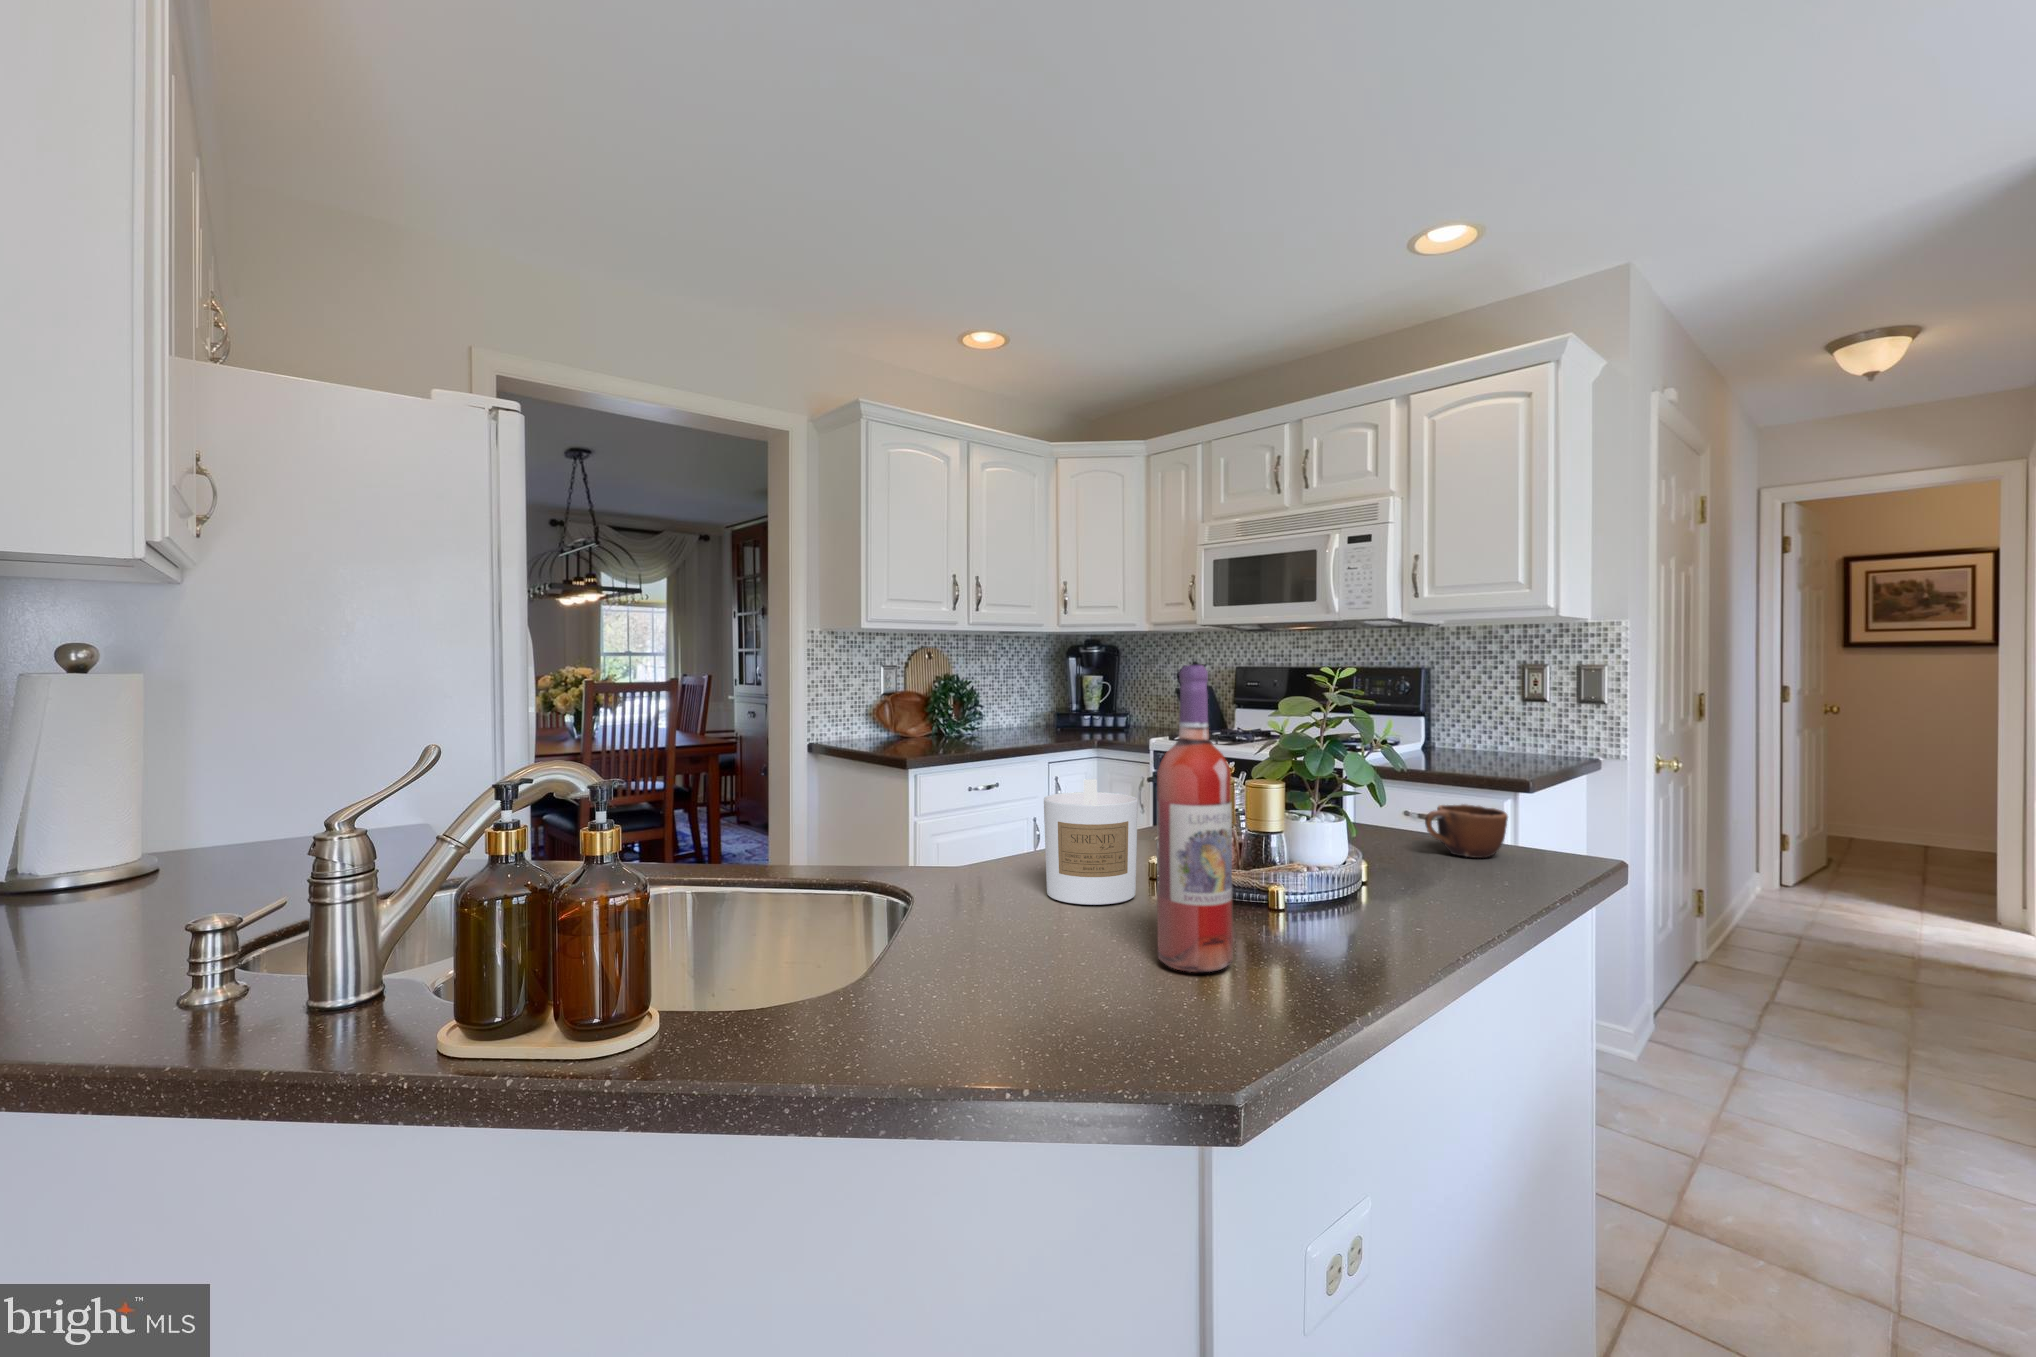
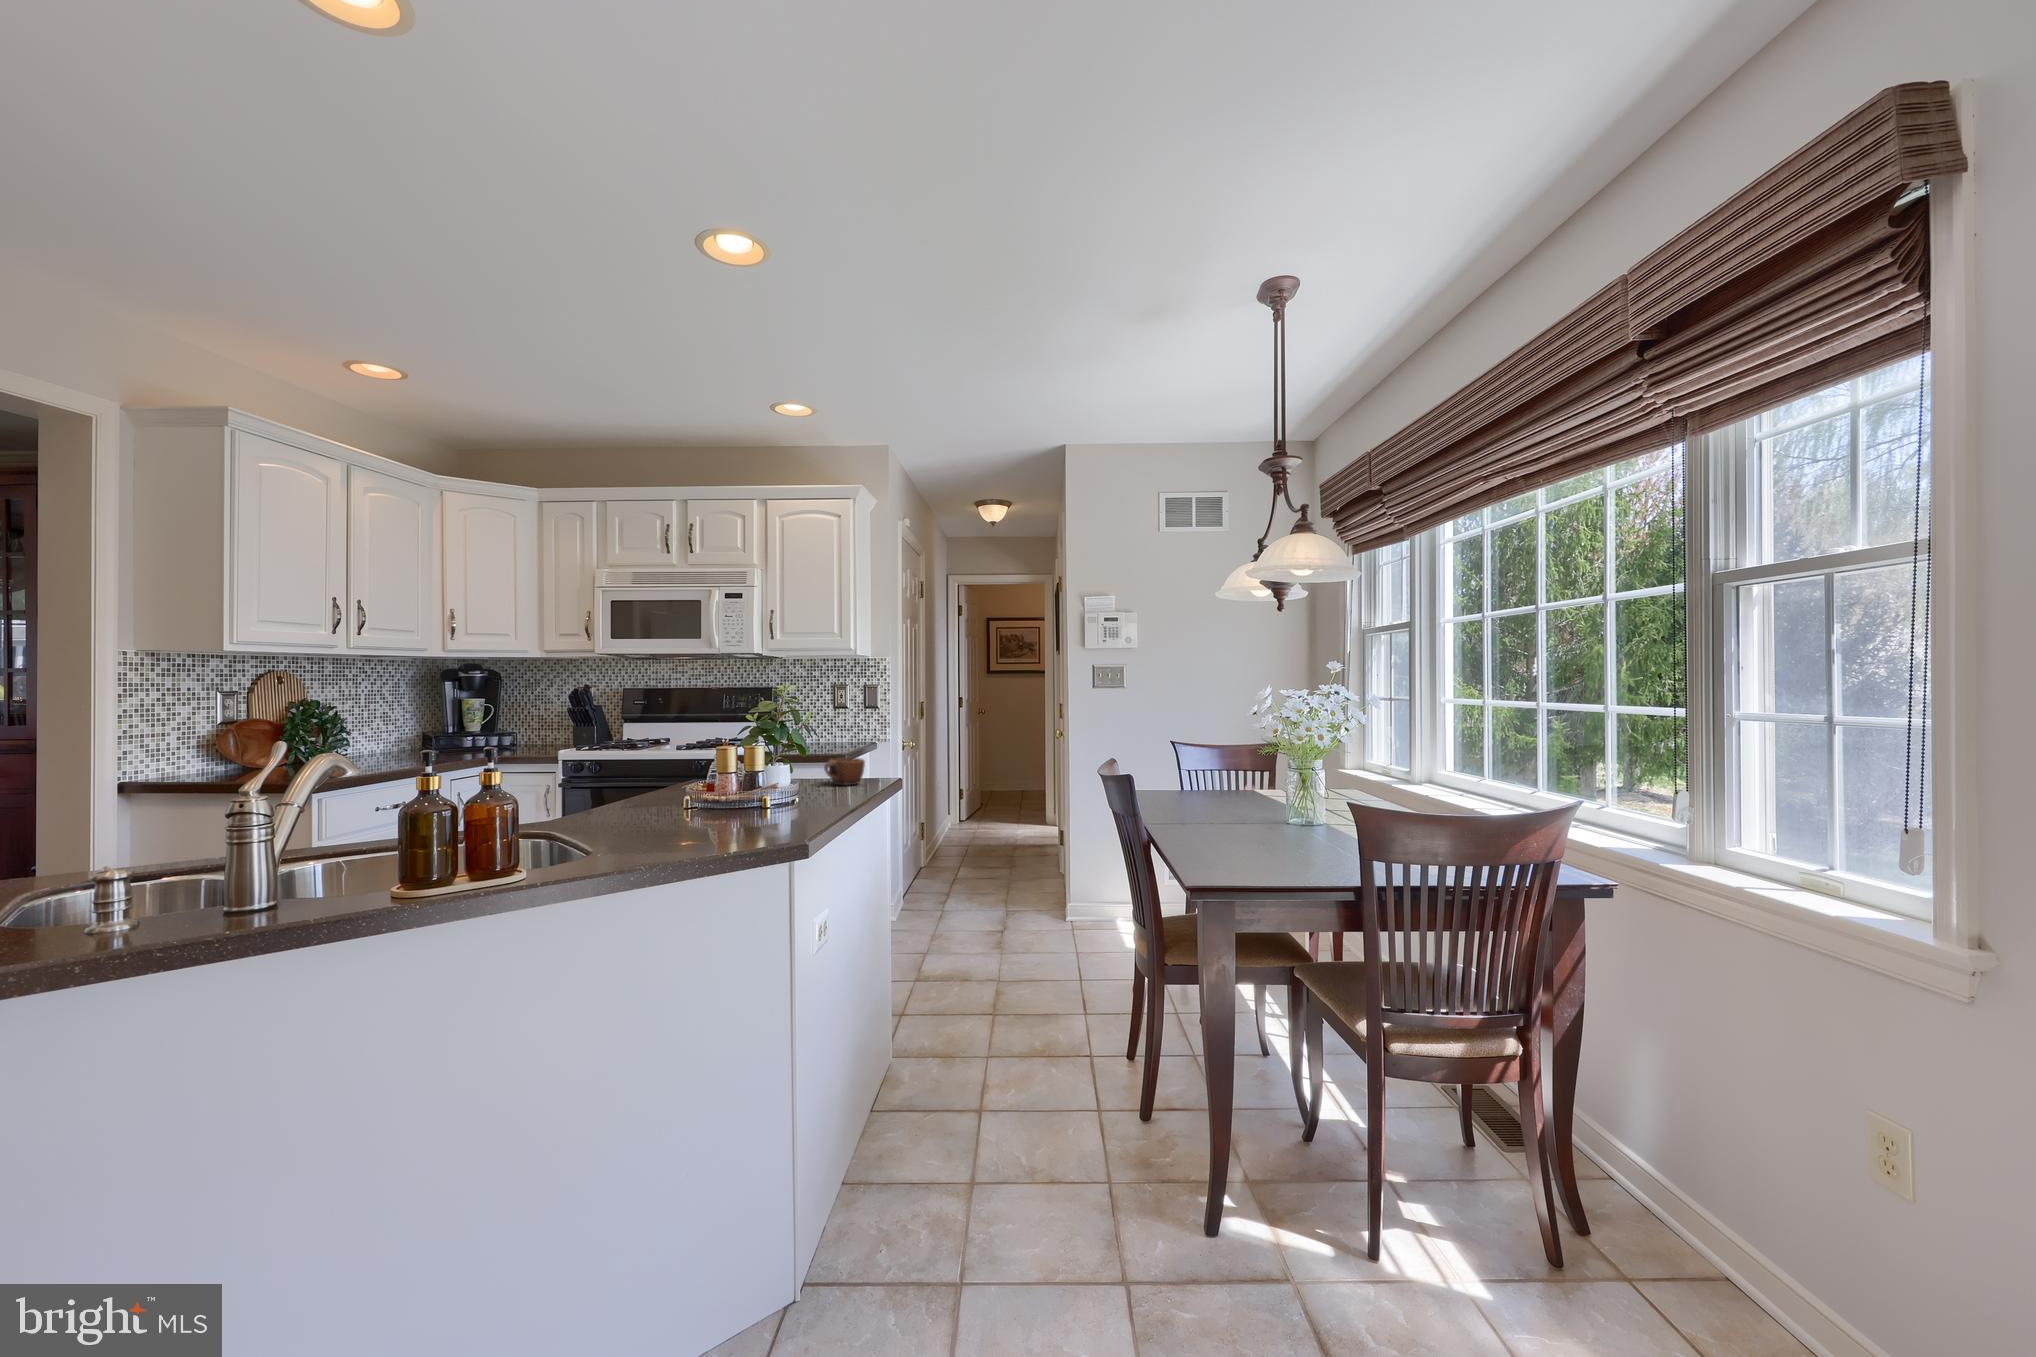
wine bottle: present [1157,665,1233,972] -> none [736,674,778,835]
candle: present [1044,779,1138,905] -> none [622,749,687,827]

